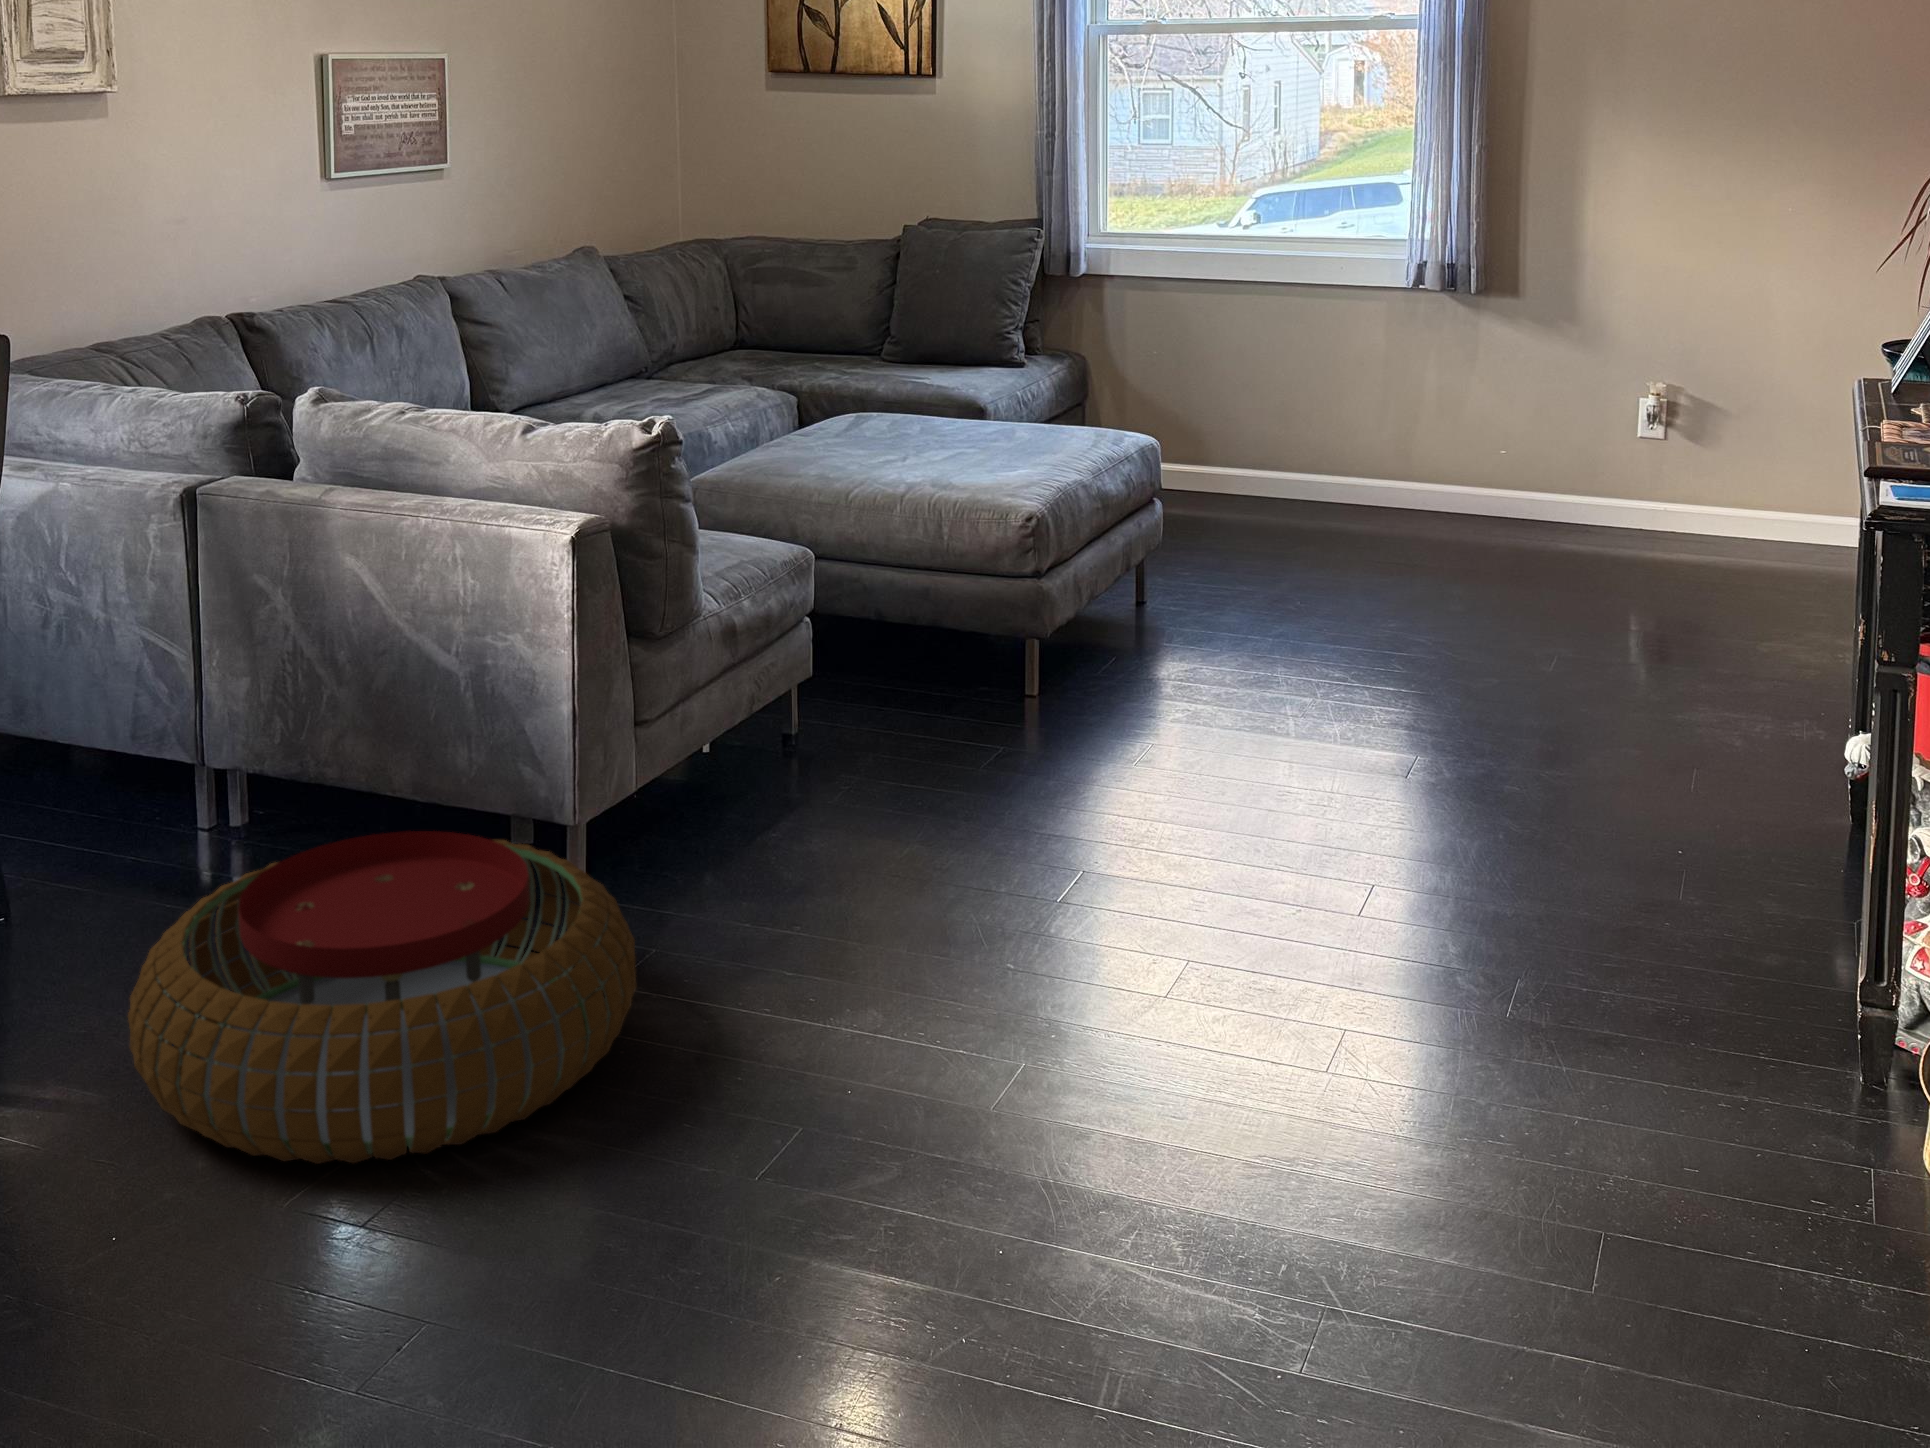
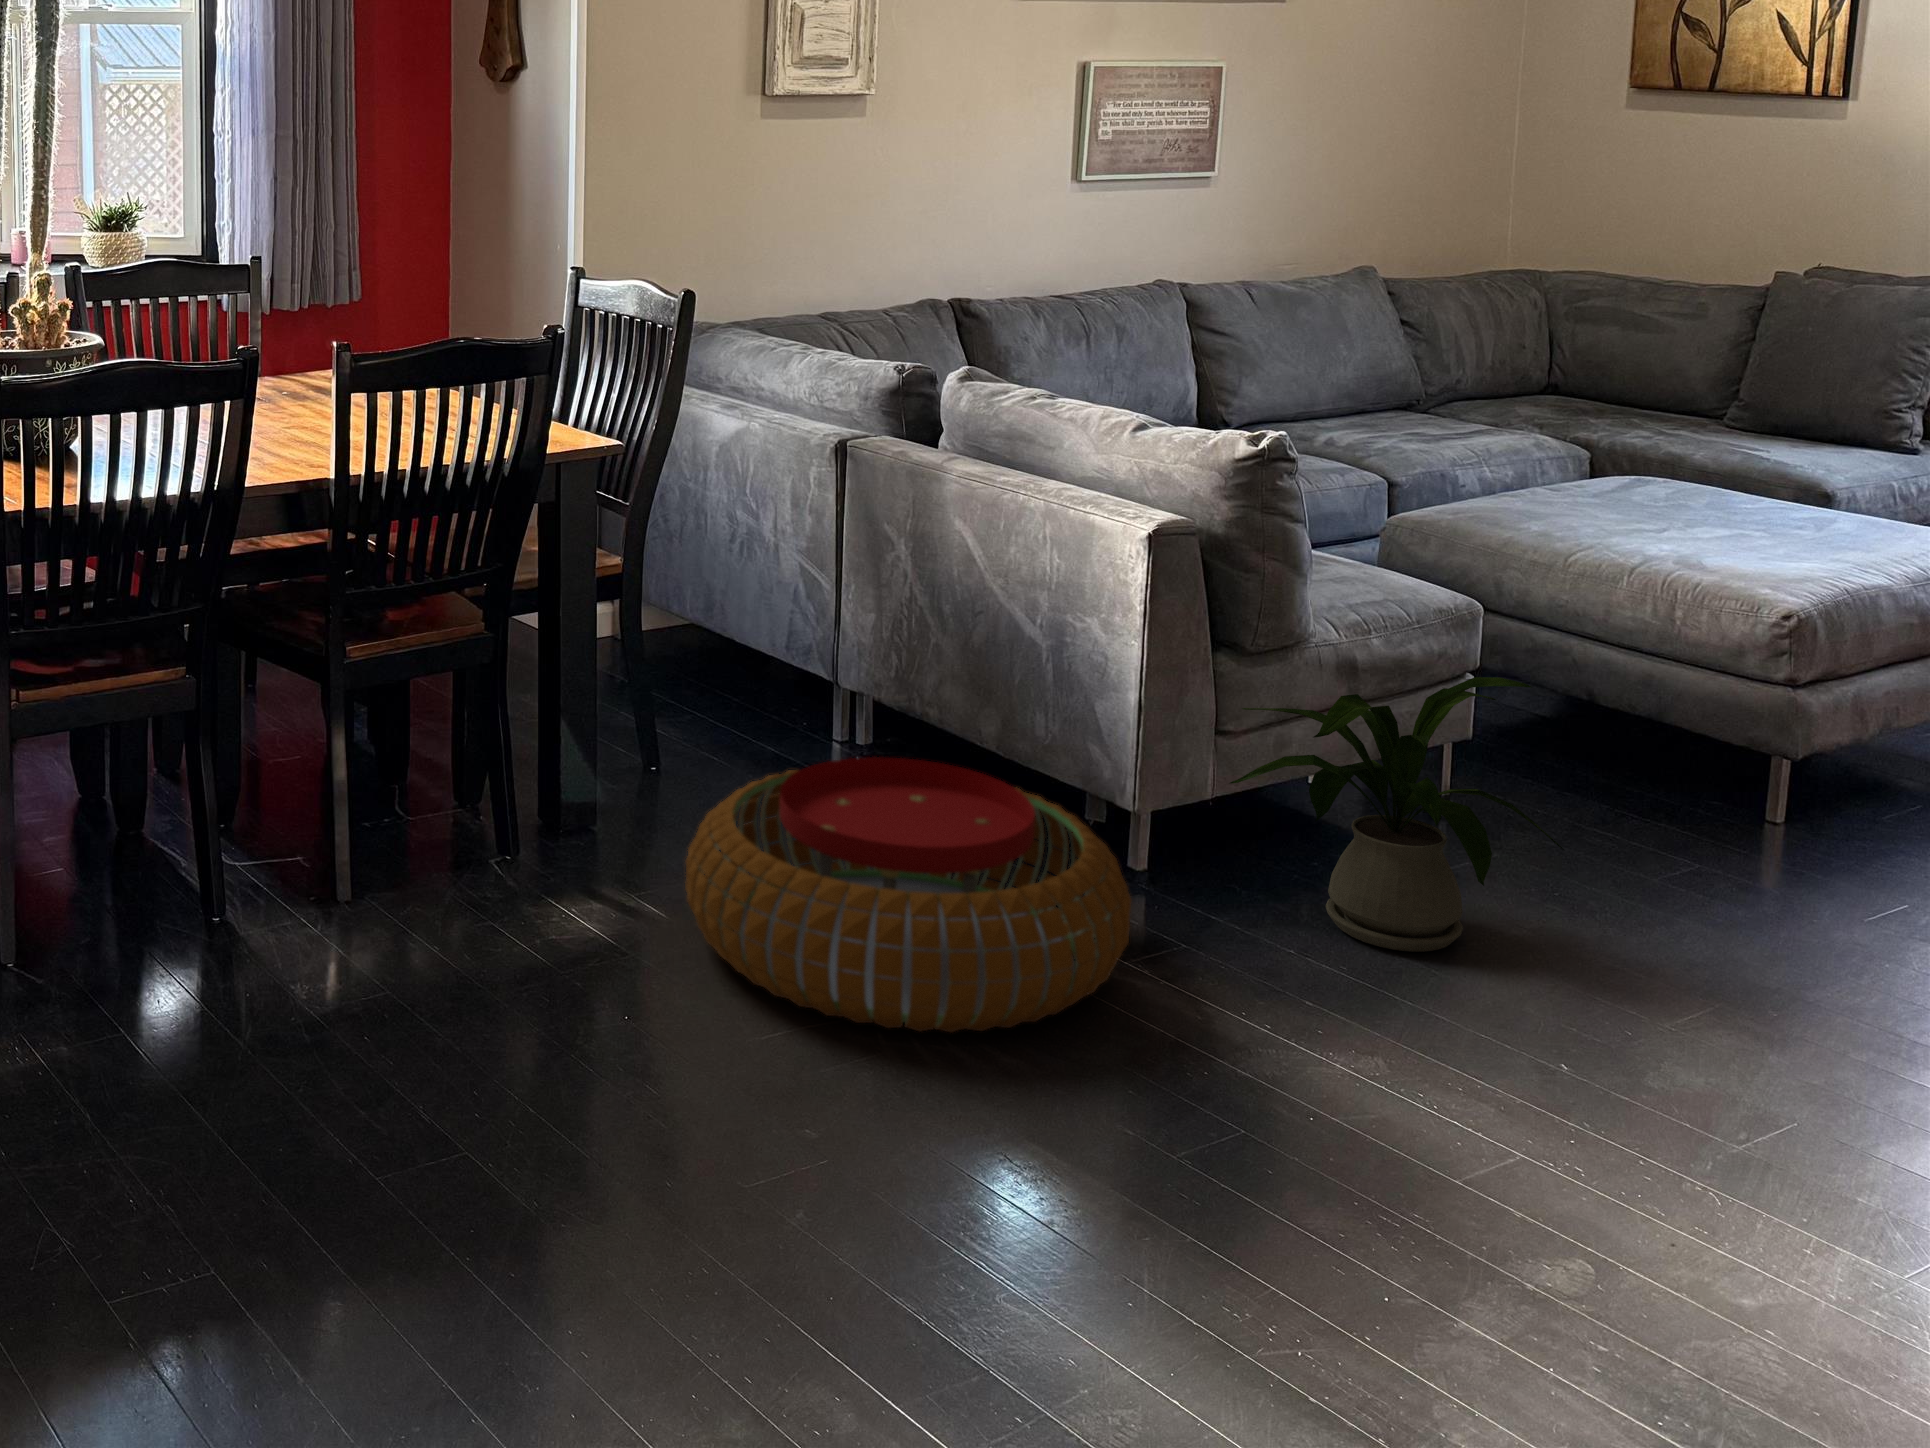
house plant: none [663,619,955,897] -> present [1229,677,1564,952]

